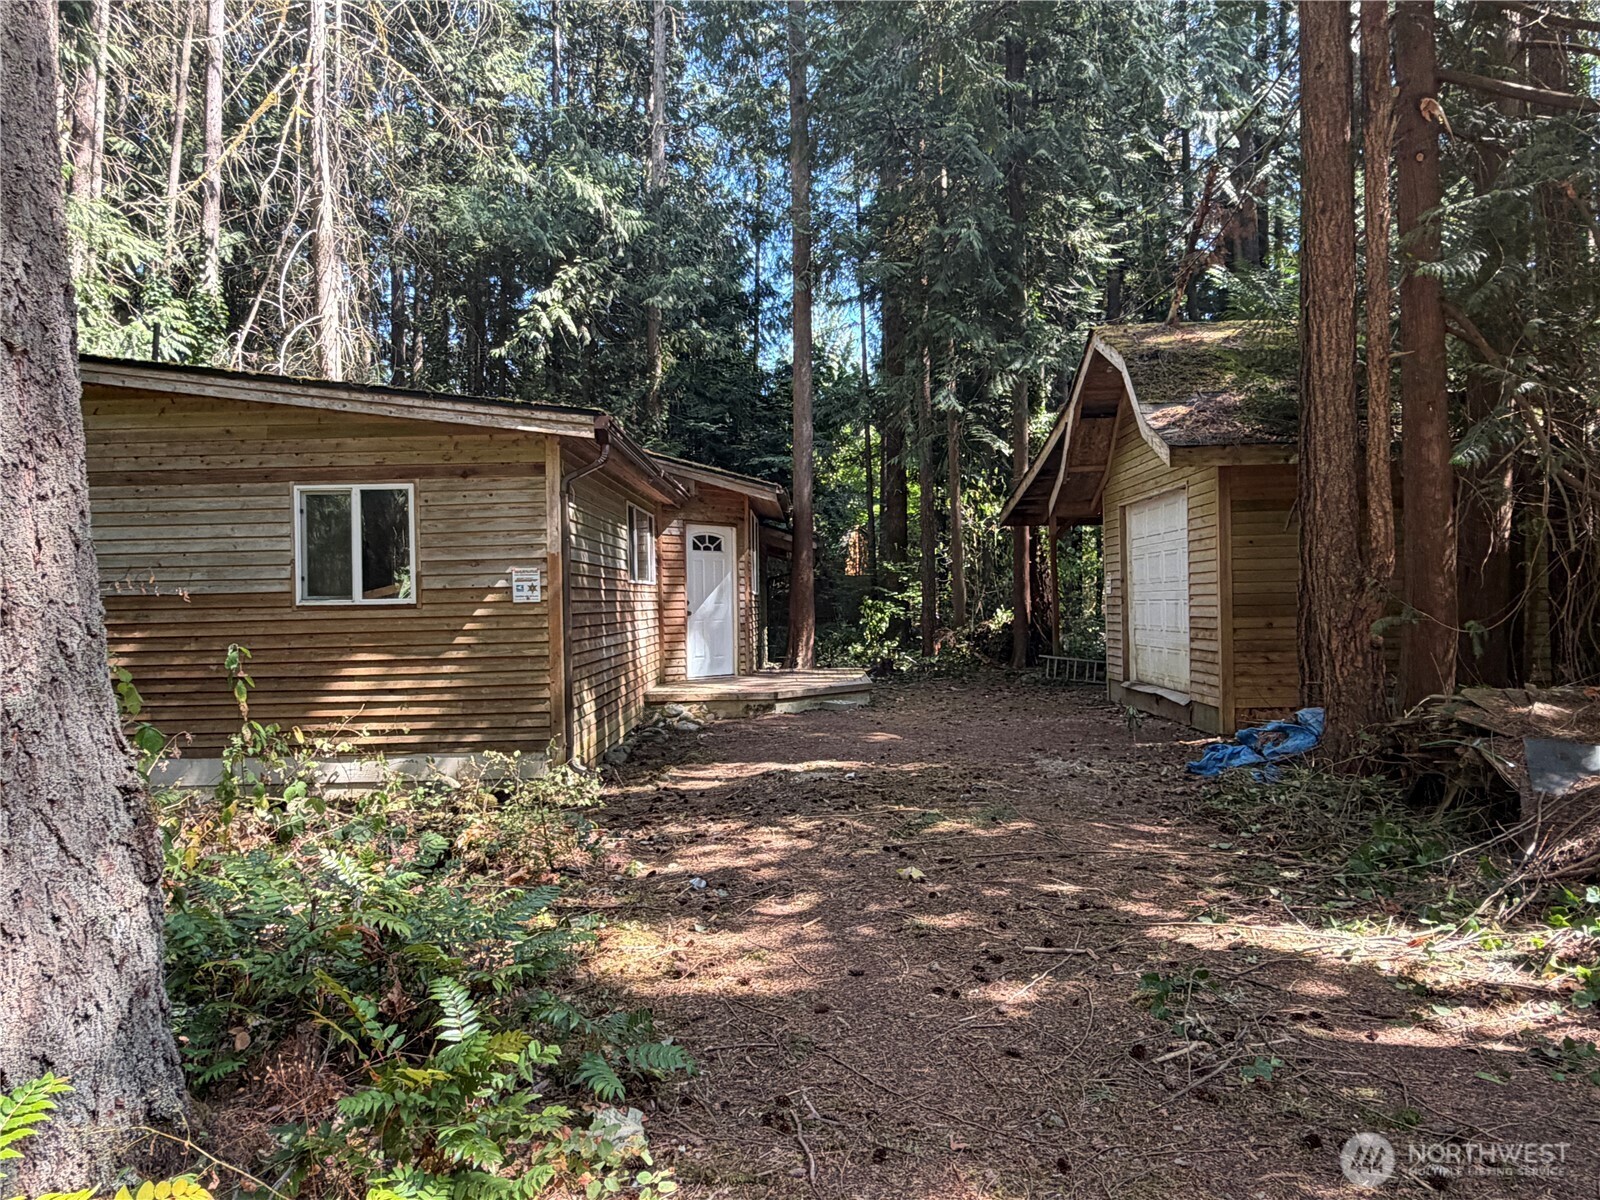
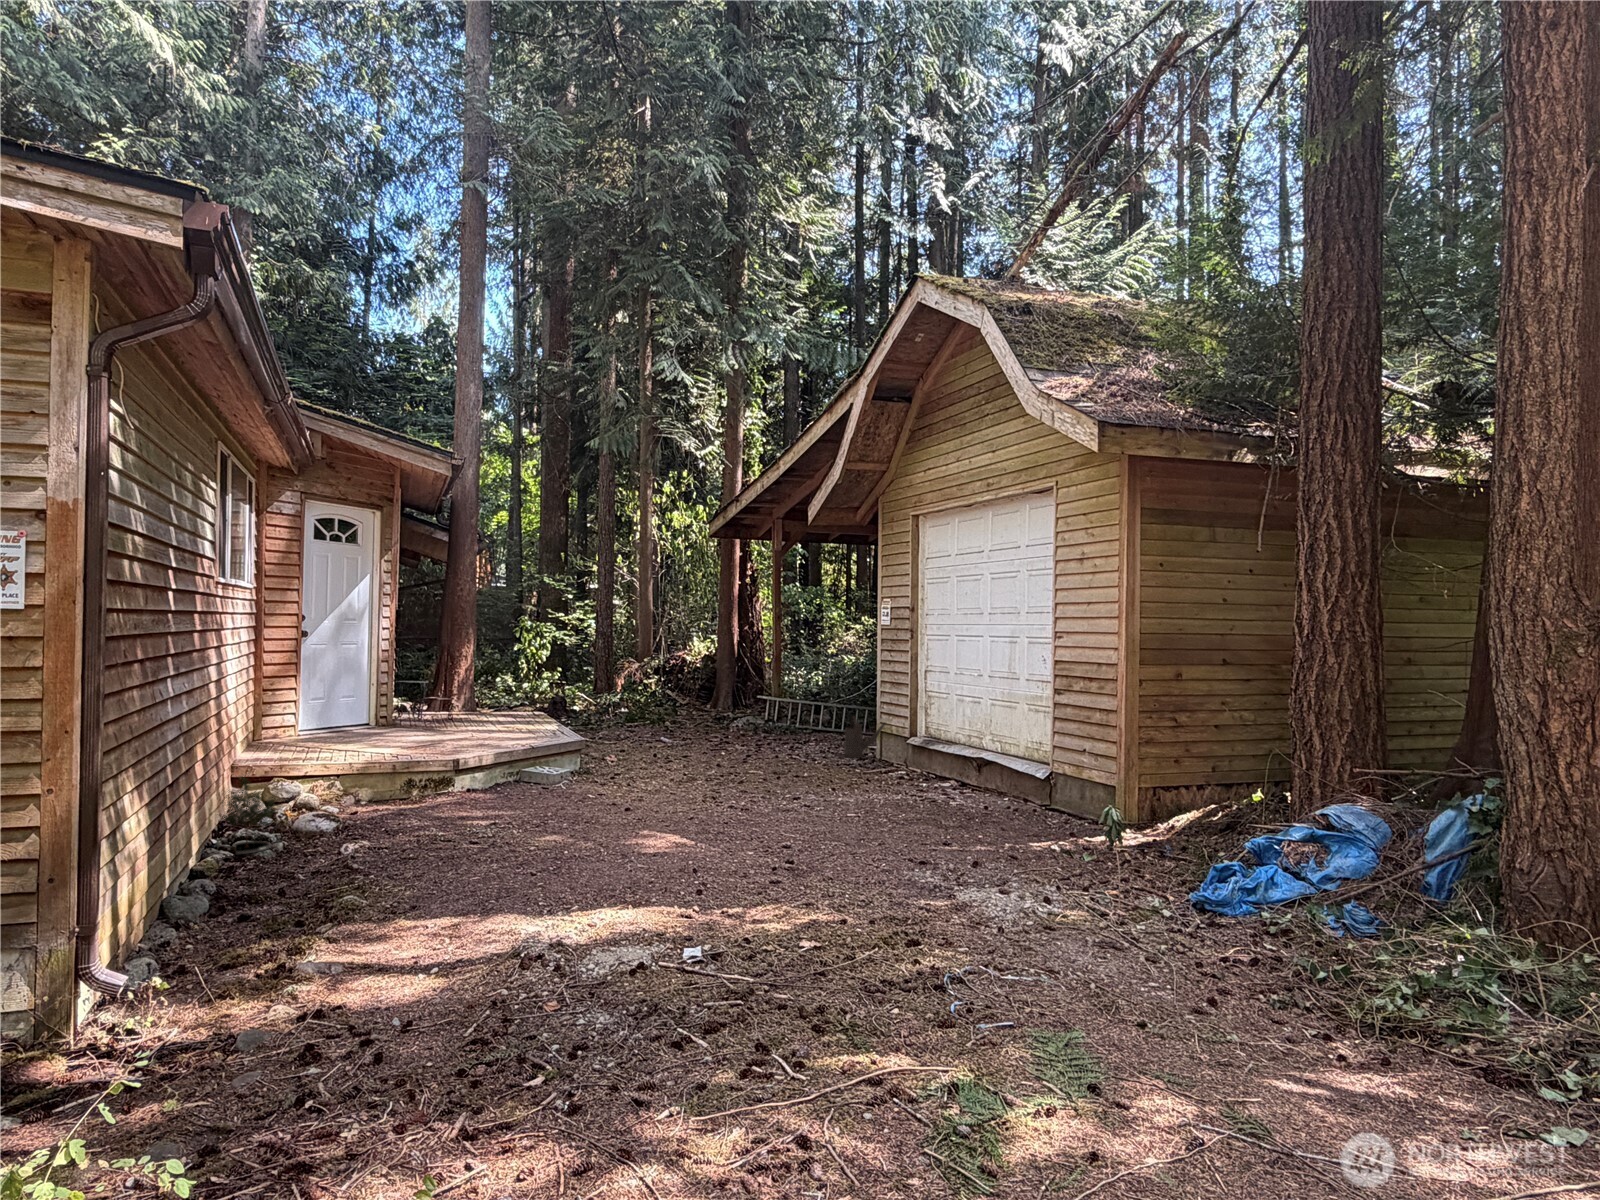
watering can: none [1067,669,1108,702] -> present [838,716,886,758]

